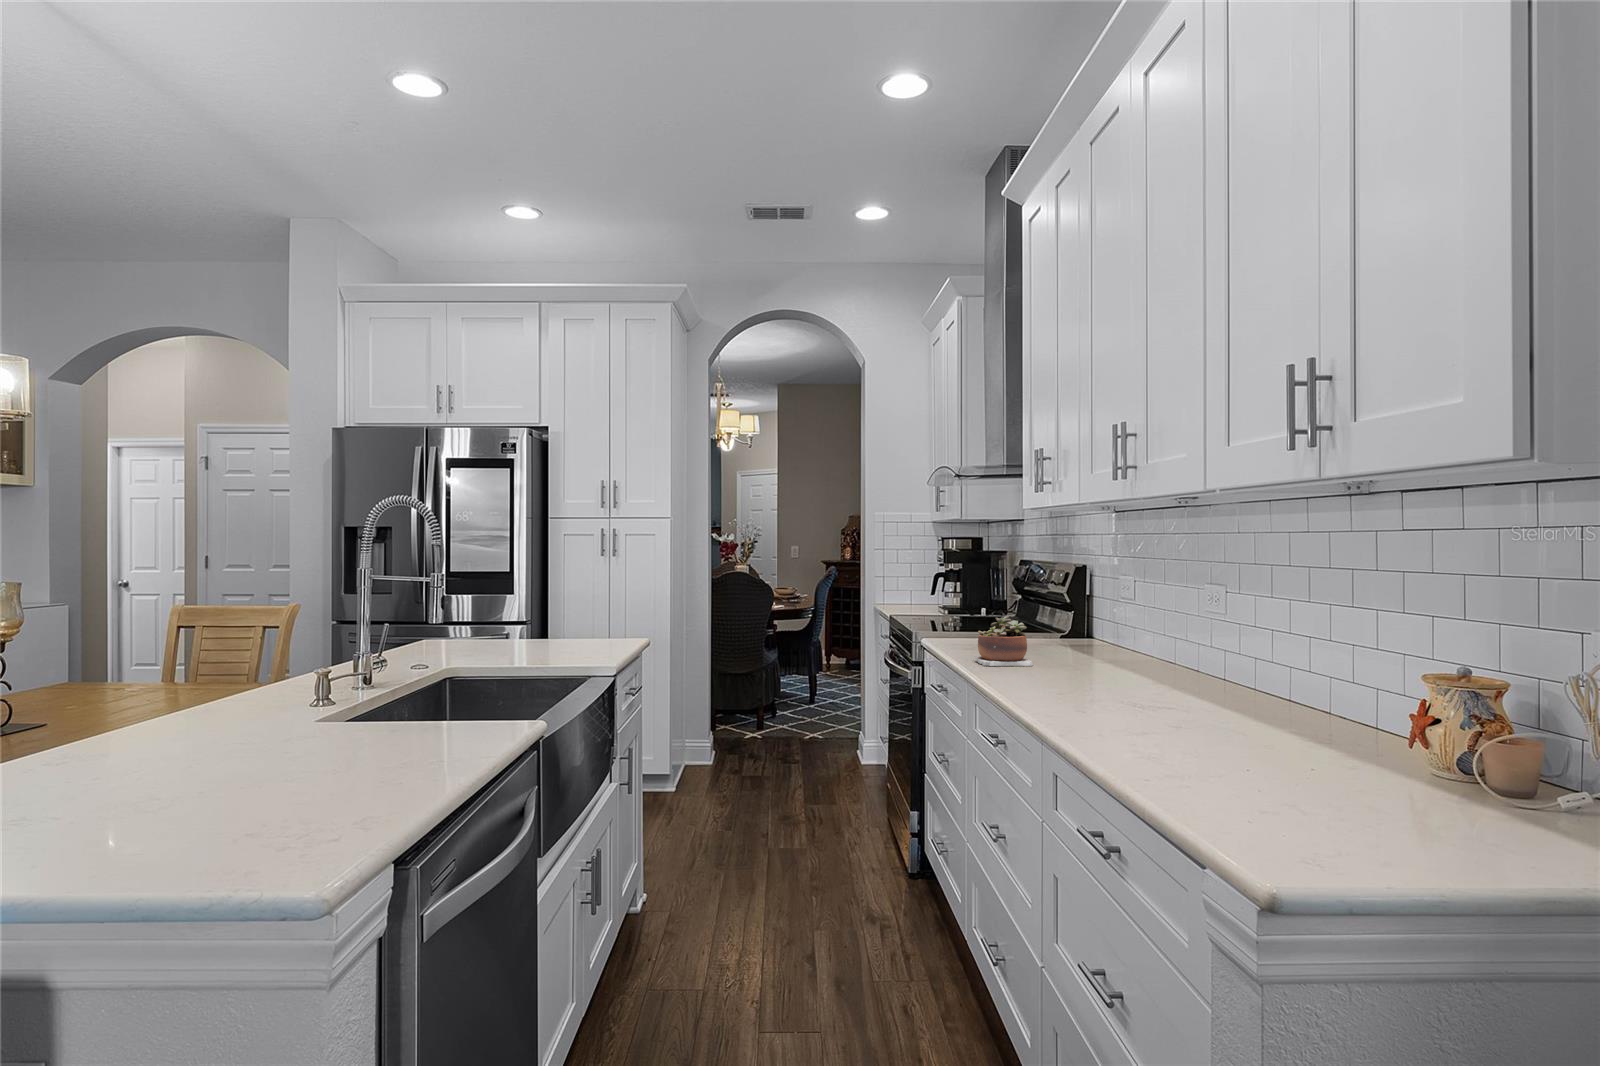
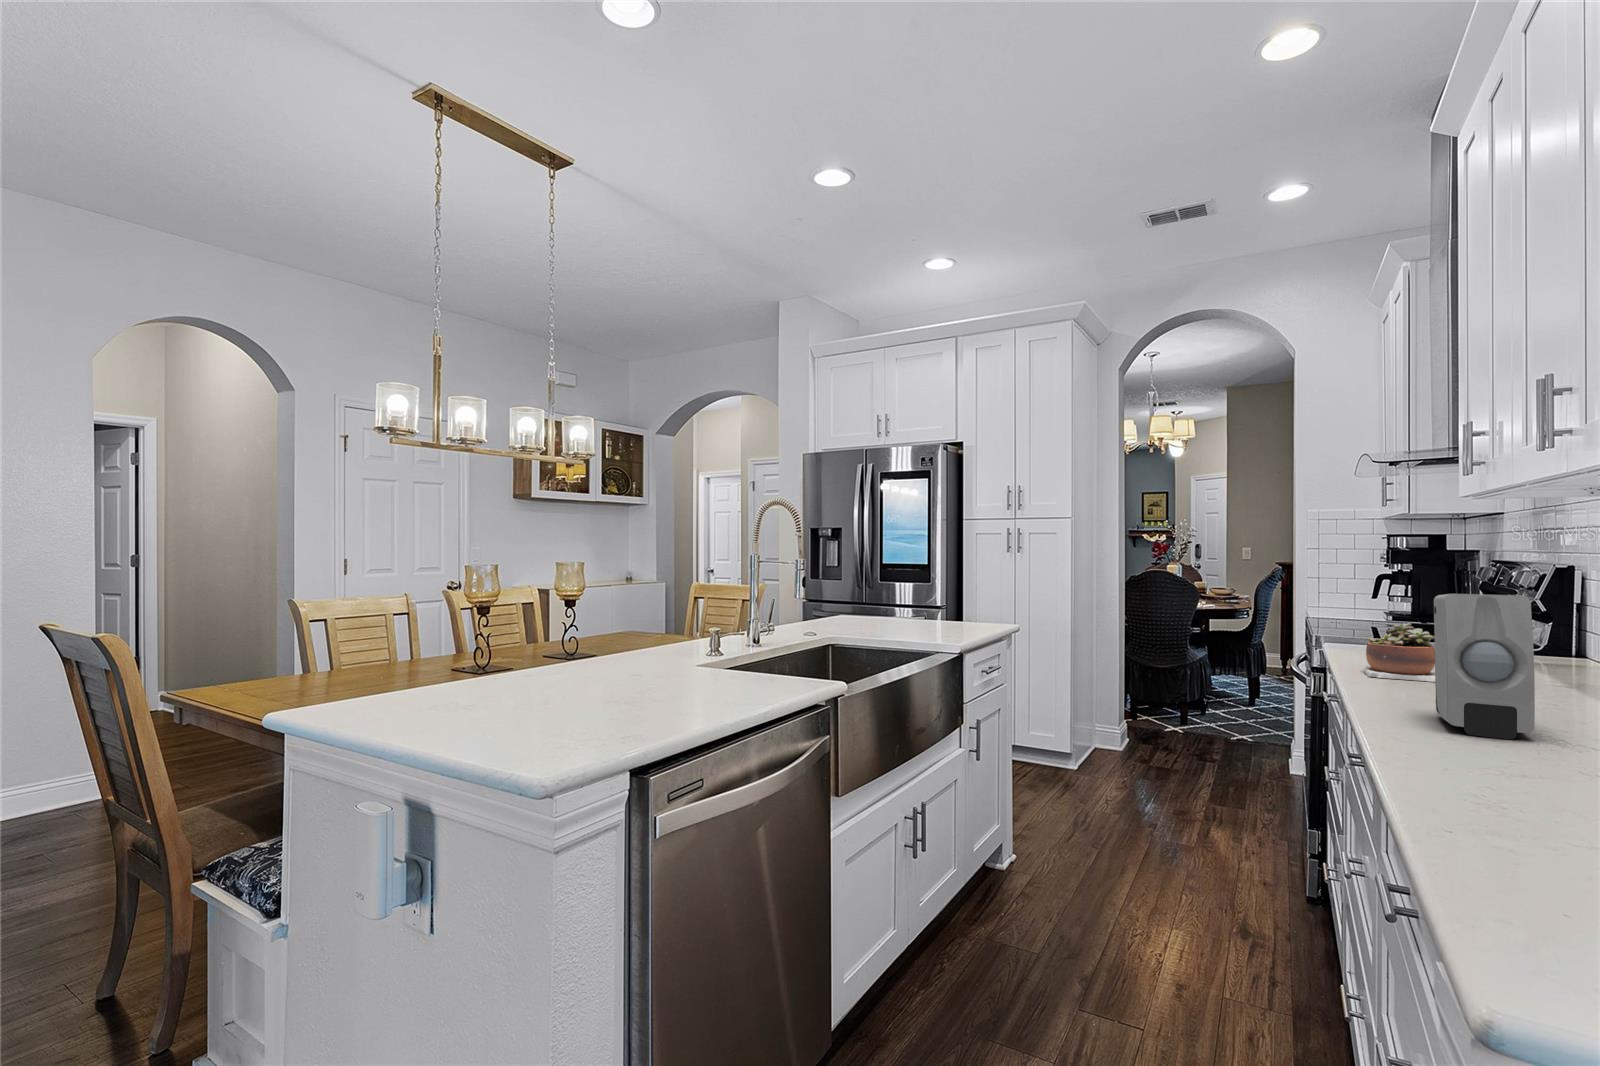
soap dispenser: none [1057,590,1135,708] -> present [1434,594,1535,739]

